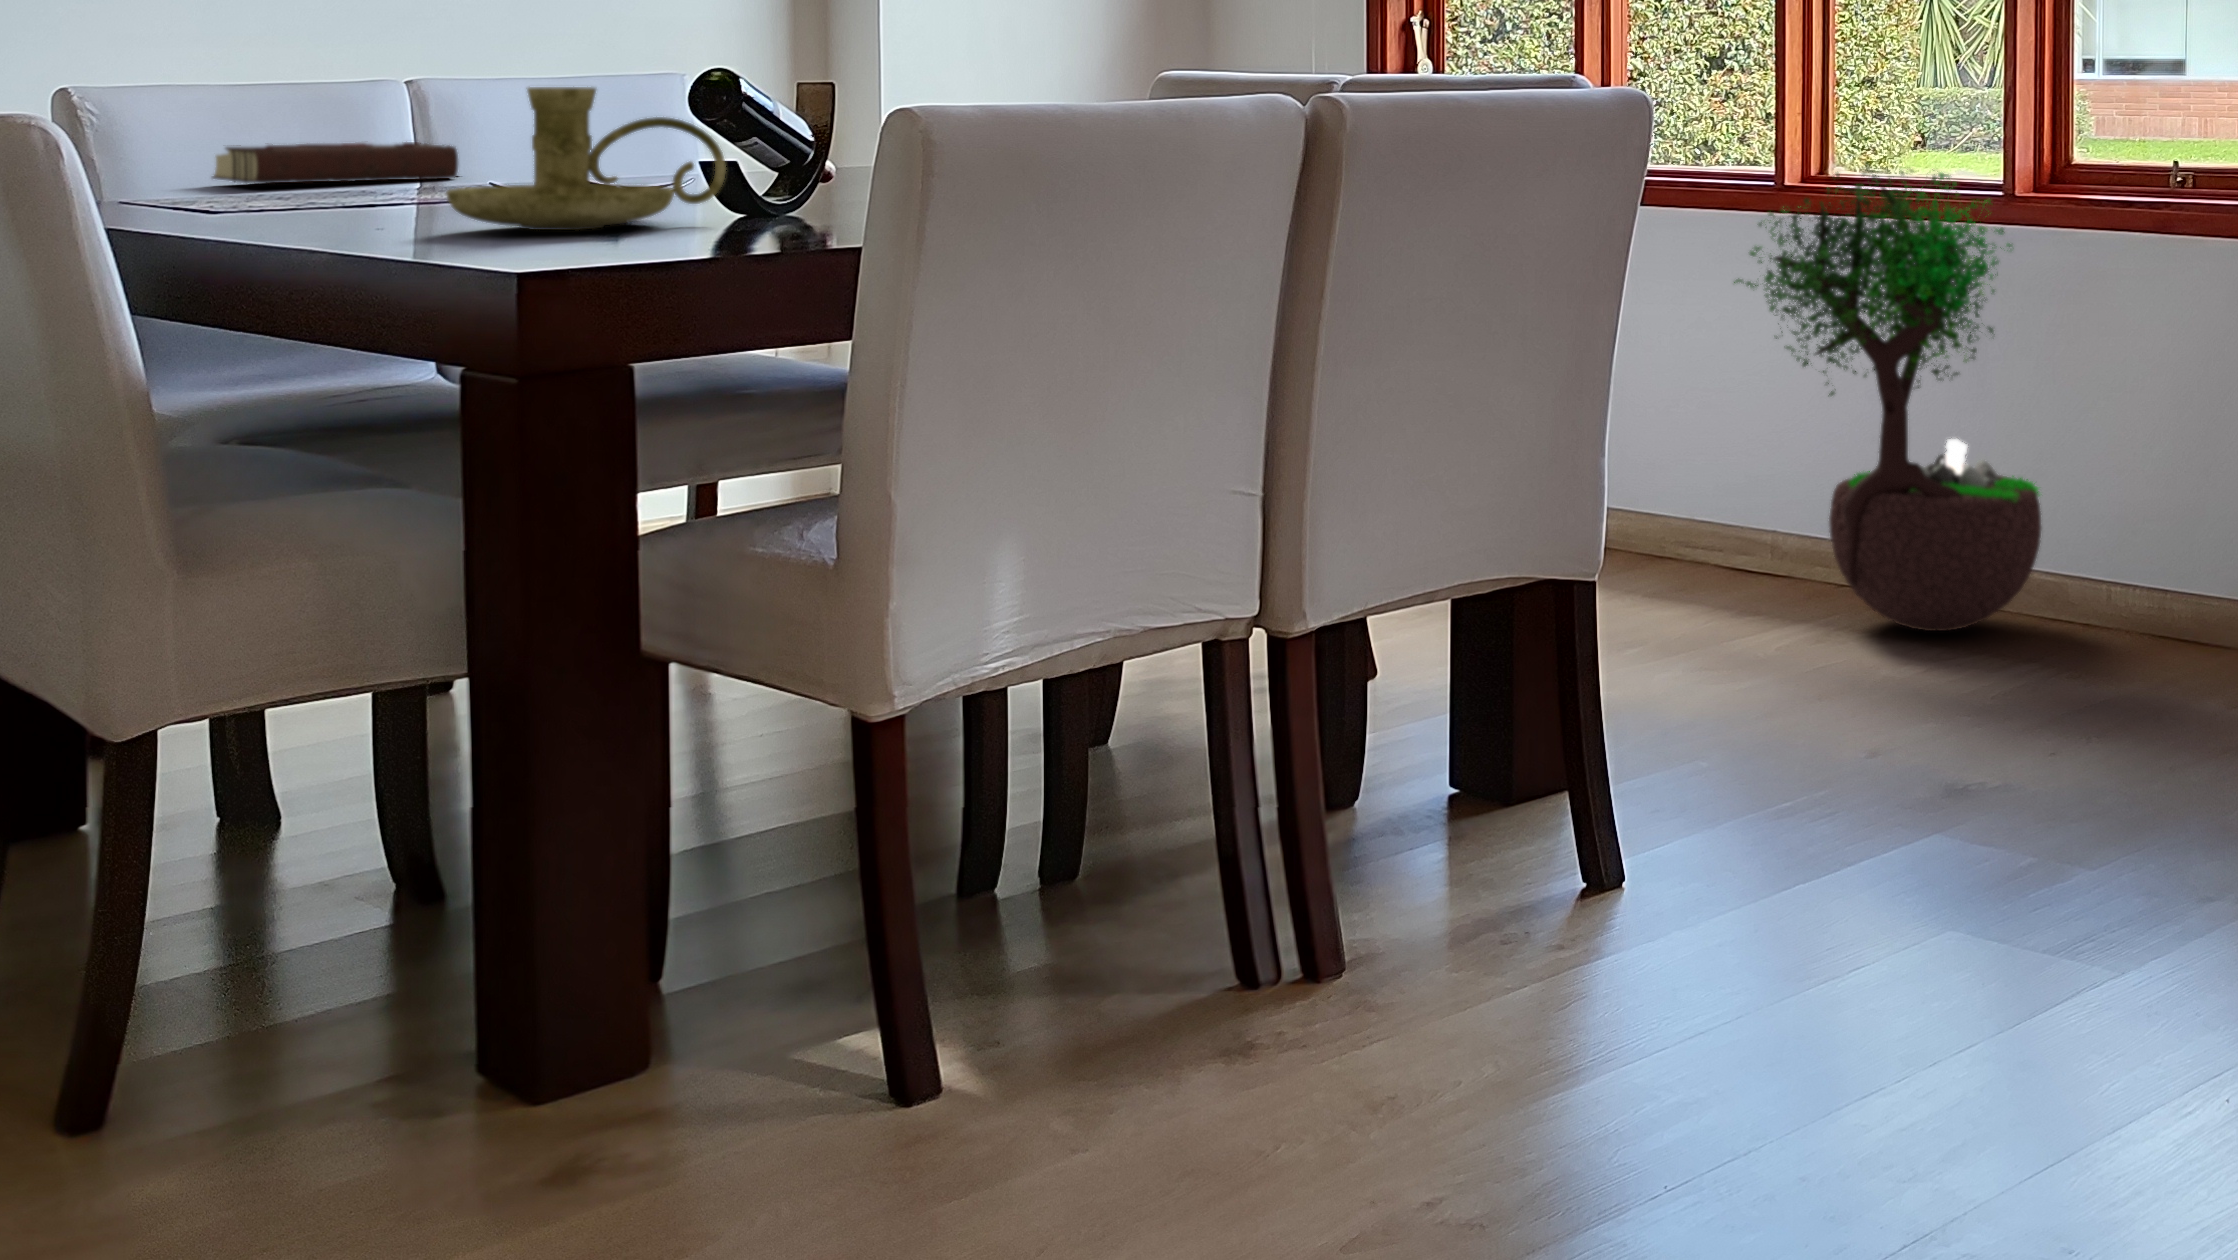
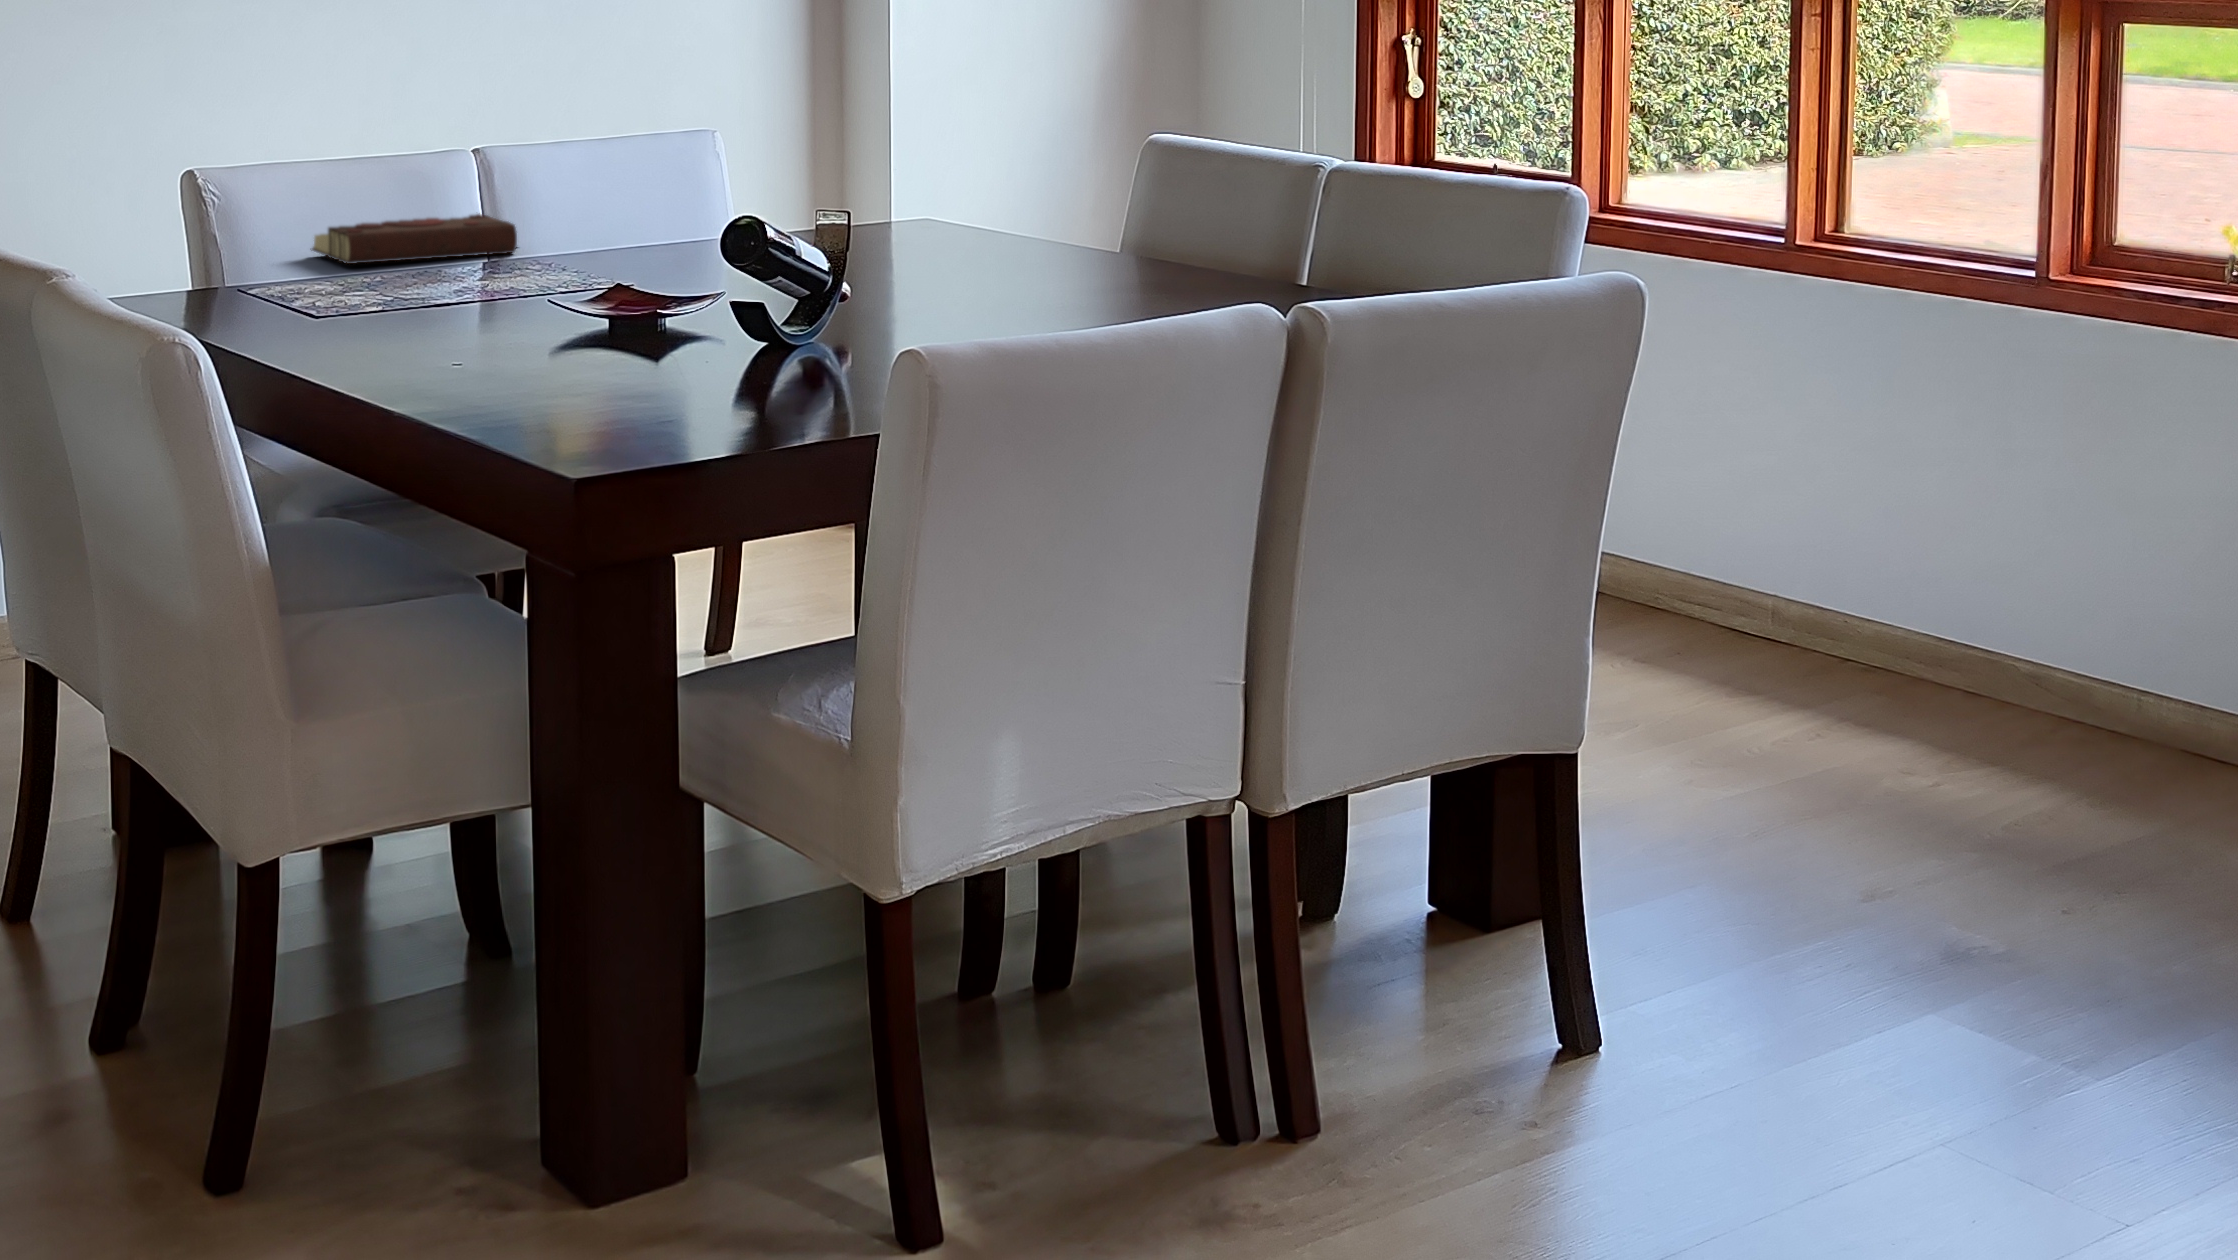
candle holder: present [446,87,726,230] -> none [515,246,755,383]
potted tree: present [1734,138,2041,631] -> none [1737,224,2075,739]

